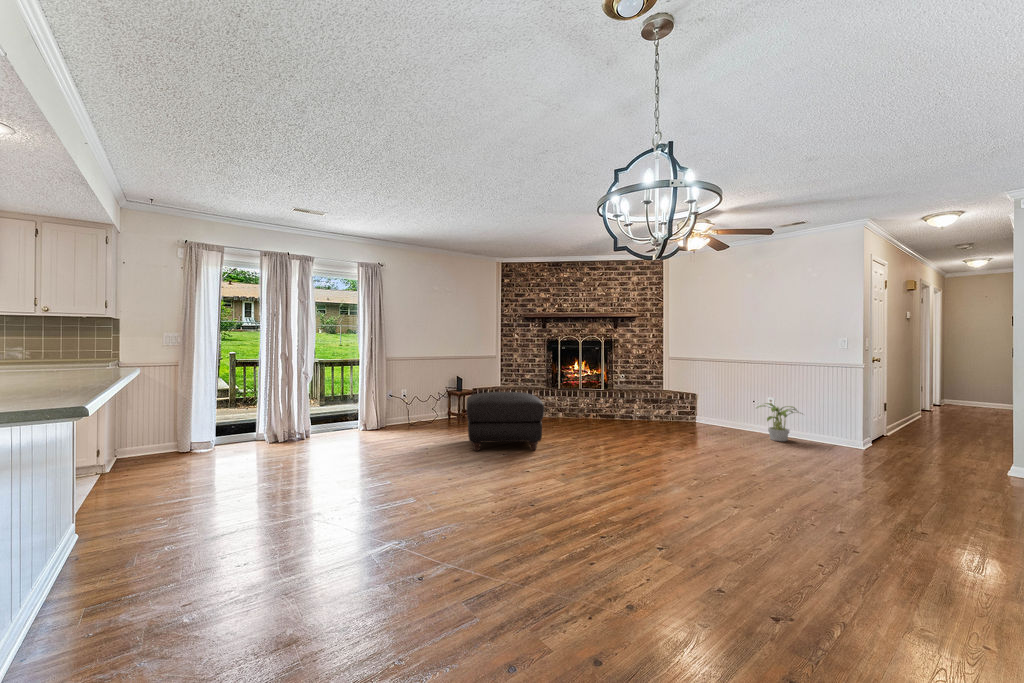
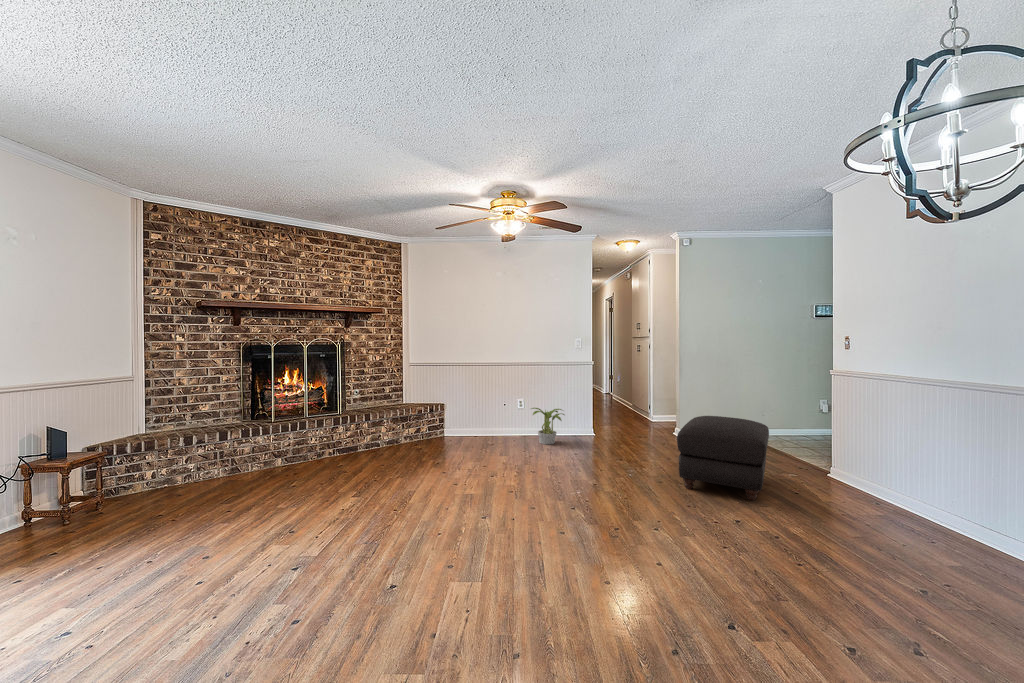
ottoman: present [466,392,544,451] -> present [677,416,769,501]

